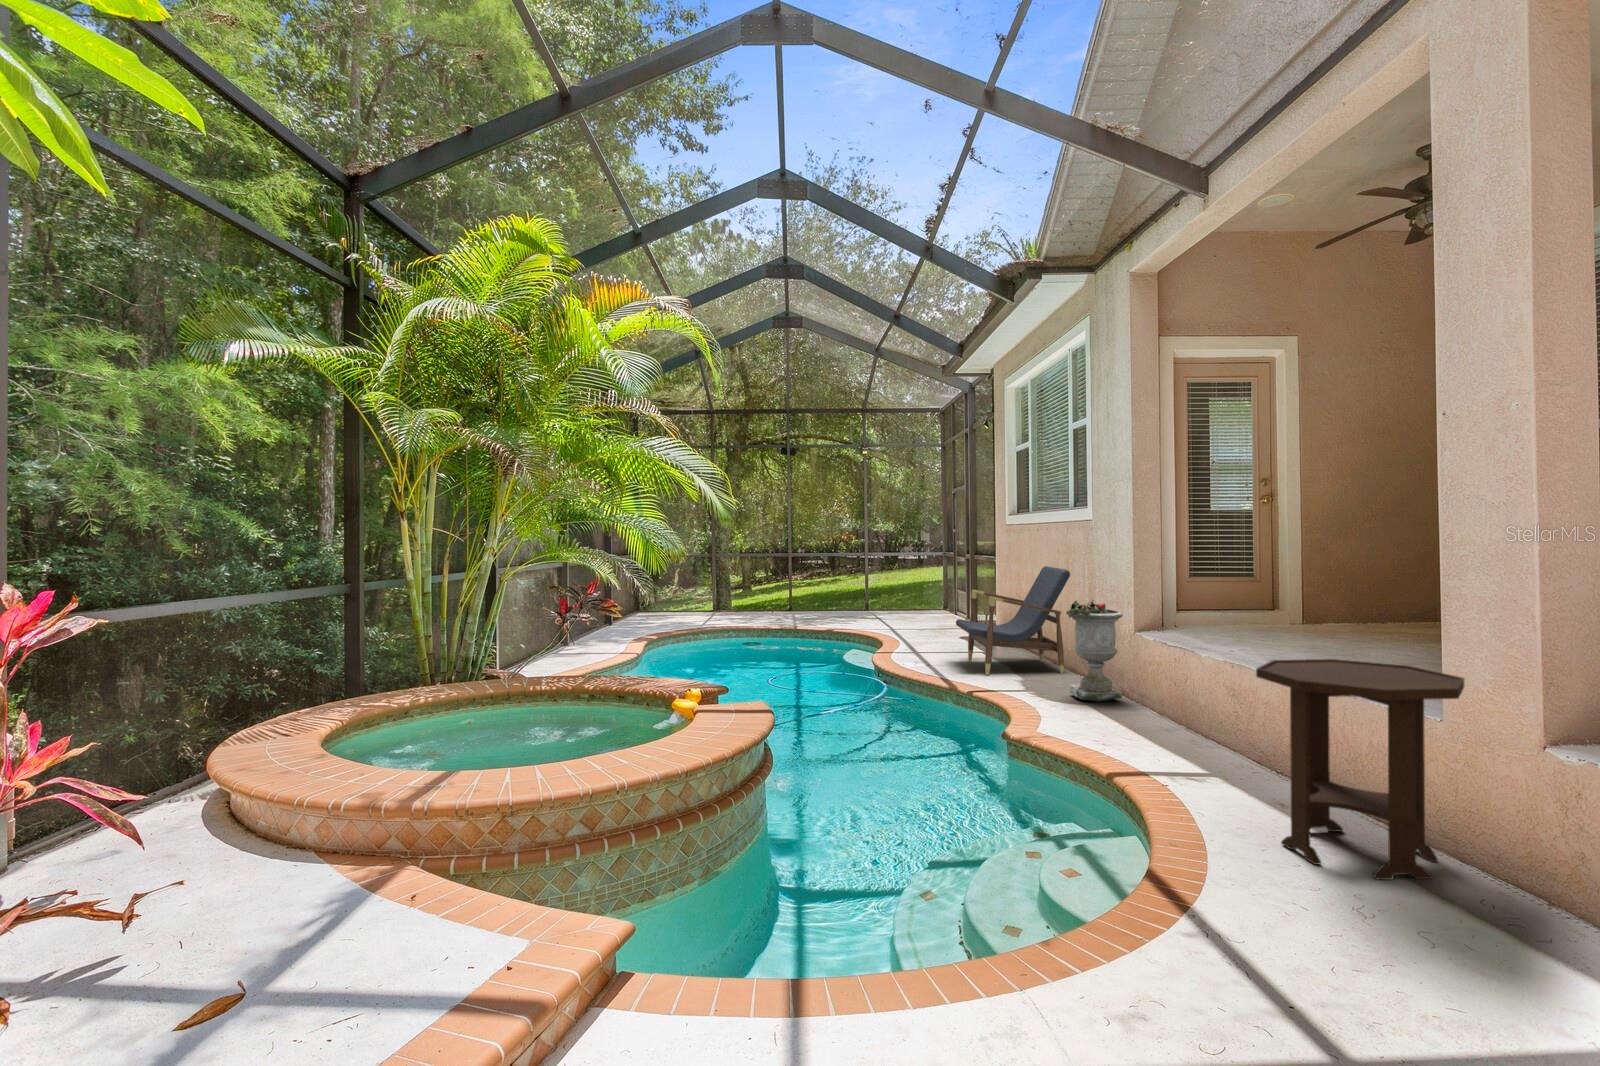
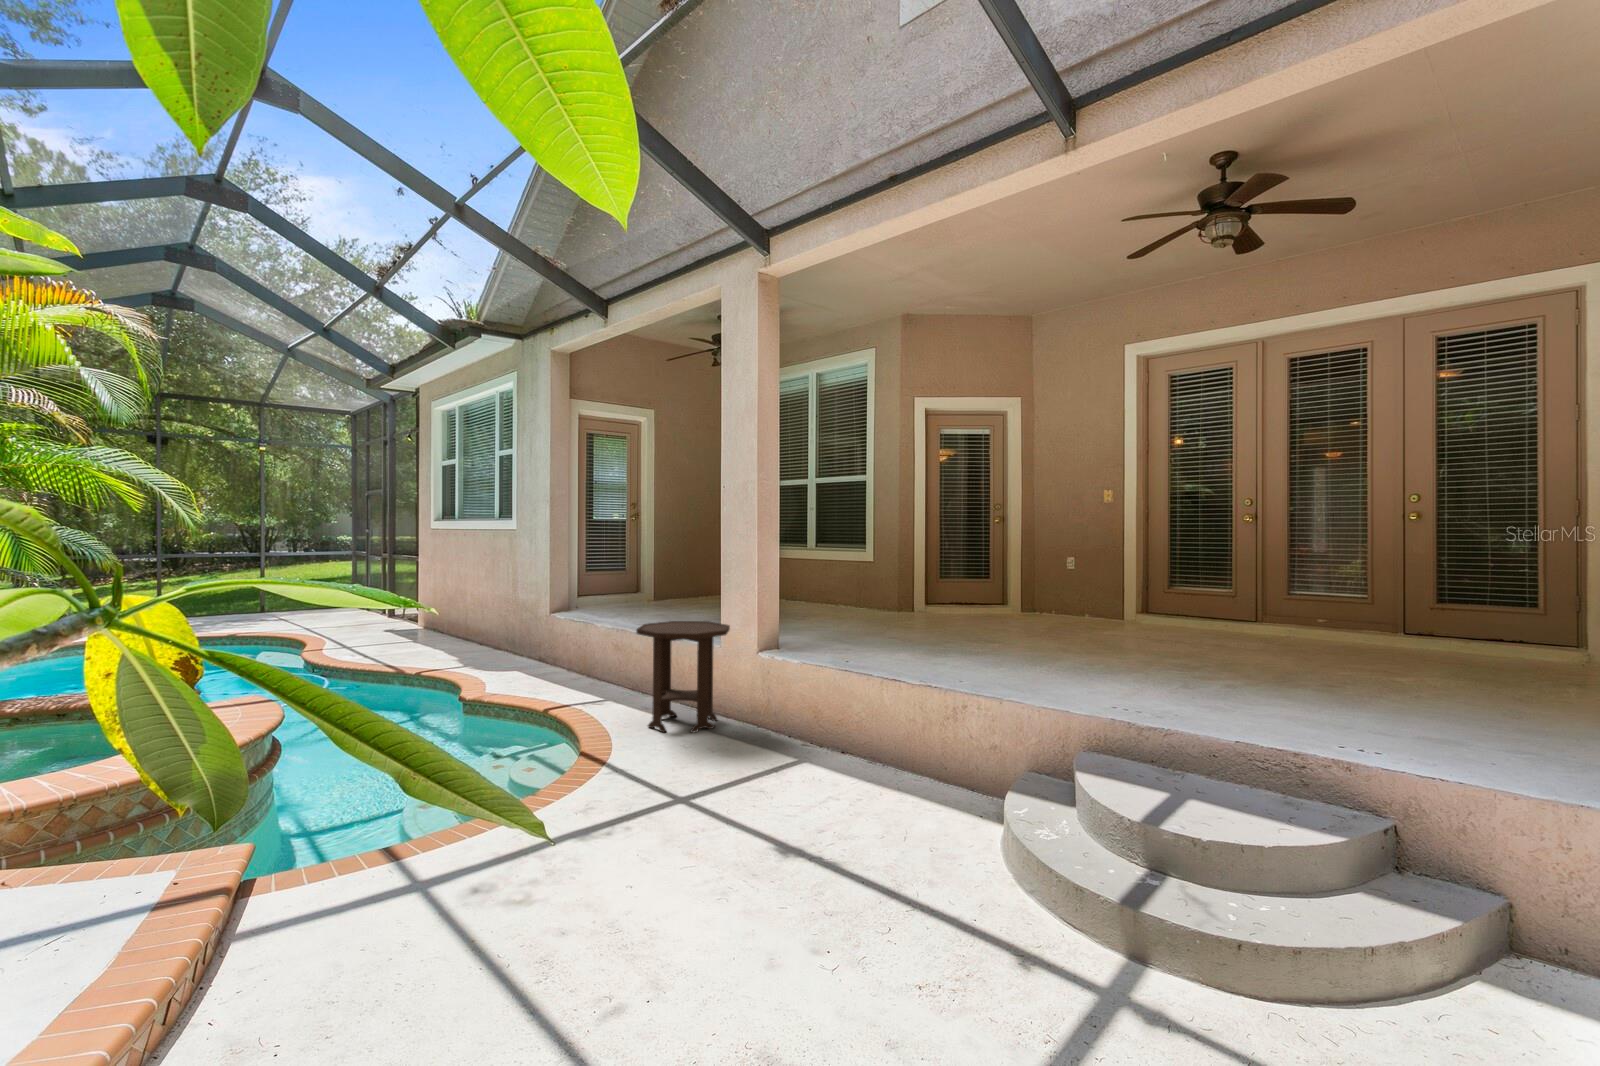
lounge chair: present [956,566,1070,675] -> none [393,566,497,659]
planter: present [1066,599,1123,702] -> none [500,591,543,668]

